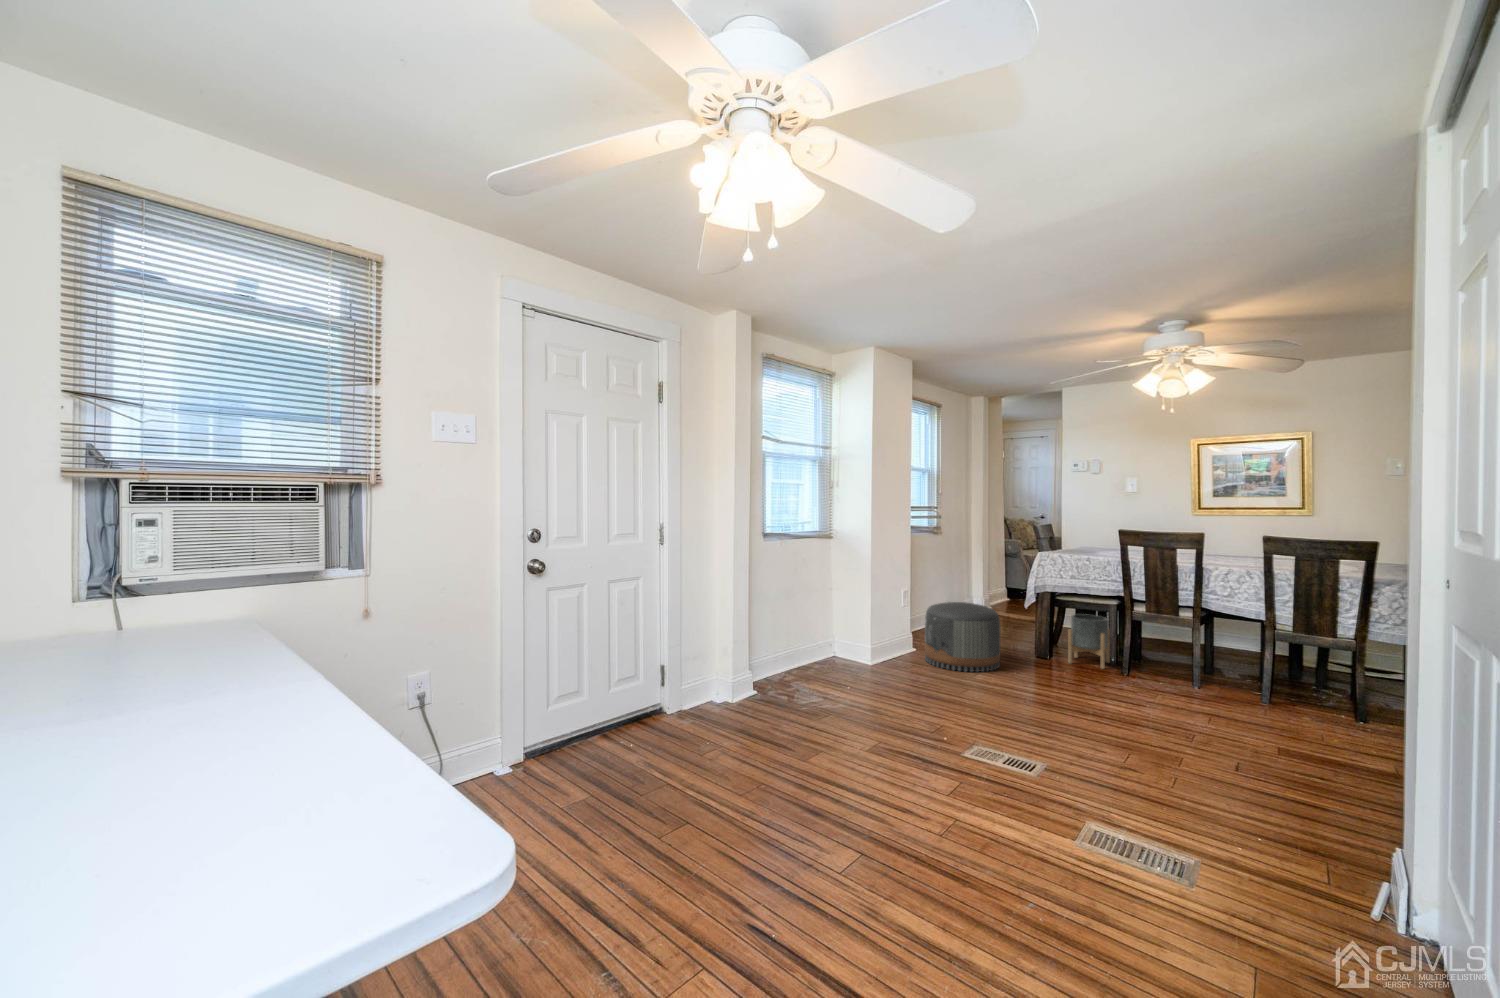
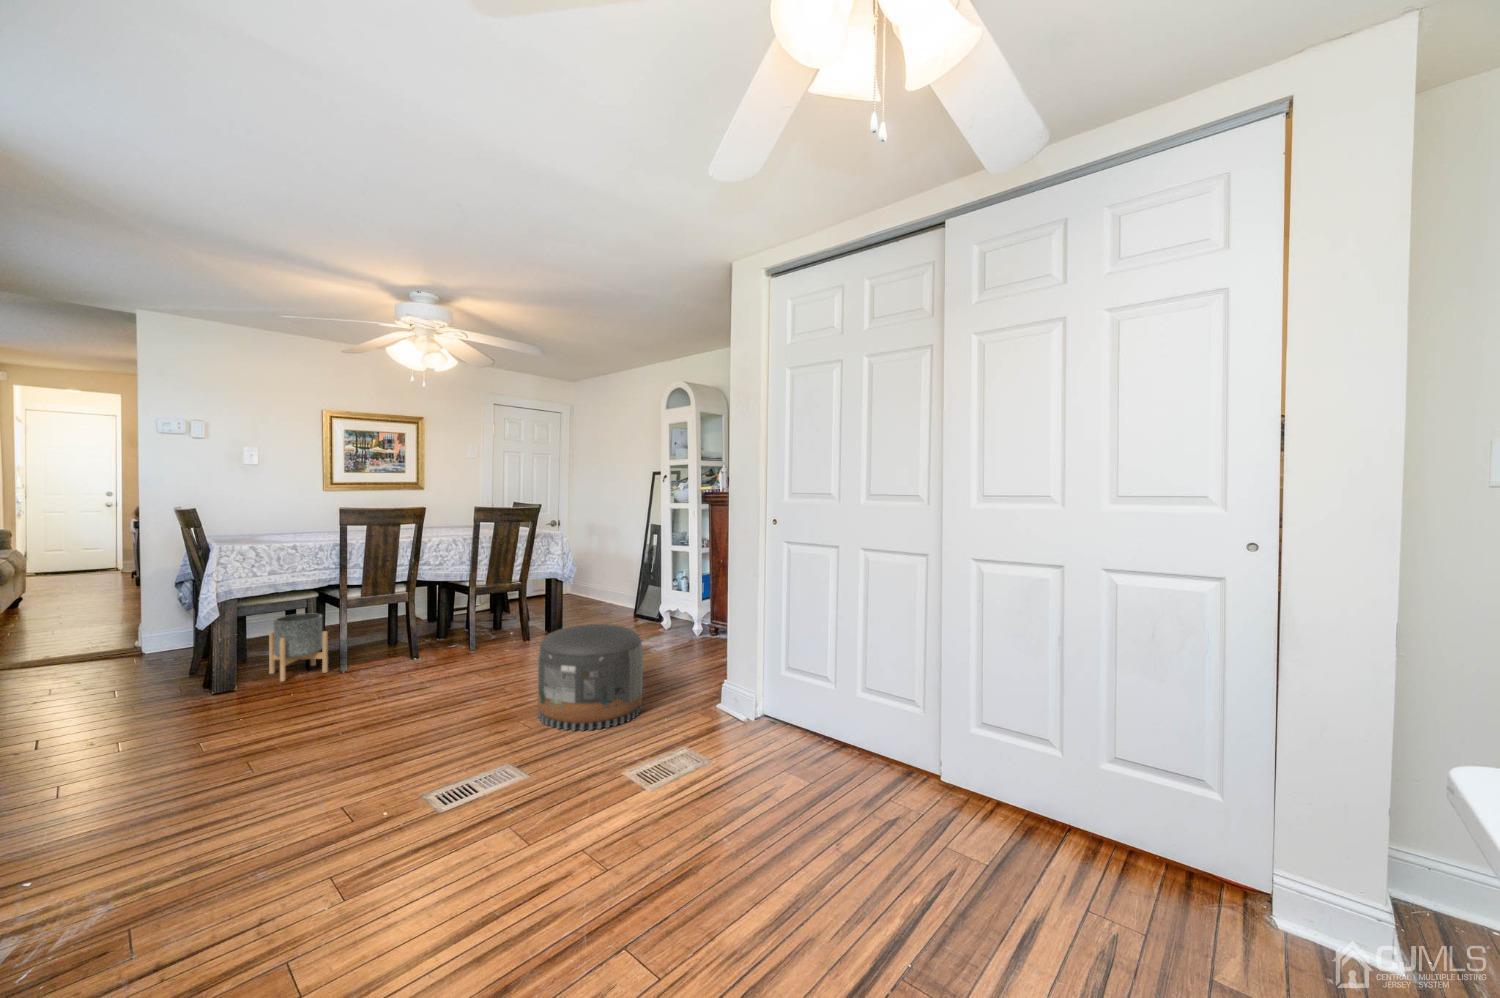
pouf: present [925,602,1001,672] -> present [538,624,643,731]

